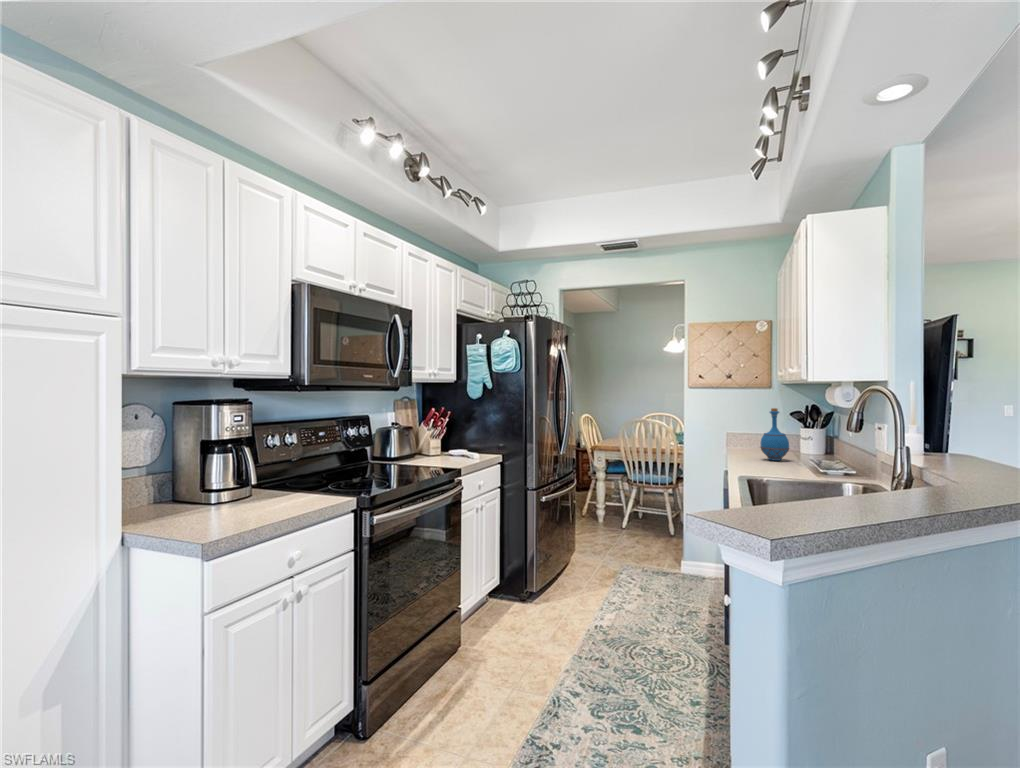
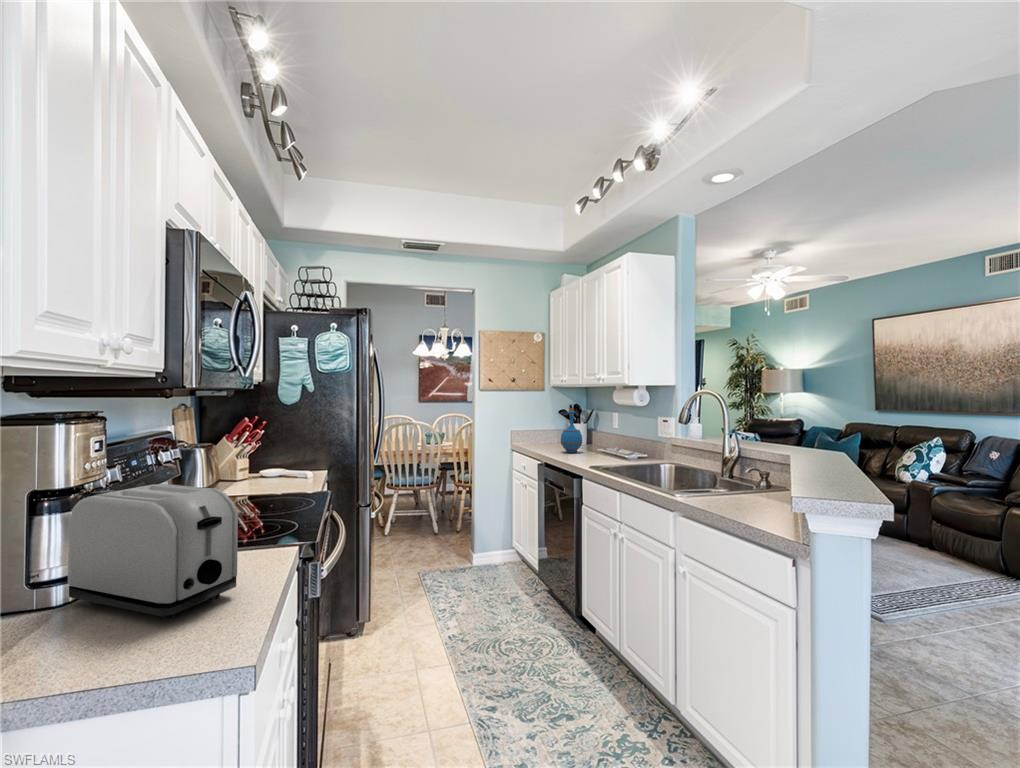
toaster: none [224,443,282,519] -> present [68,484,238,619]

